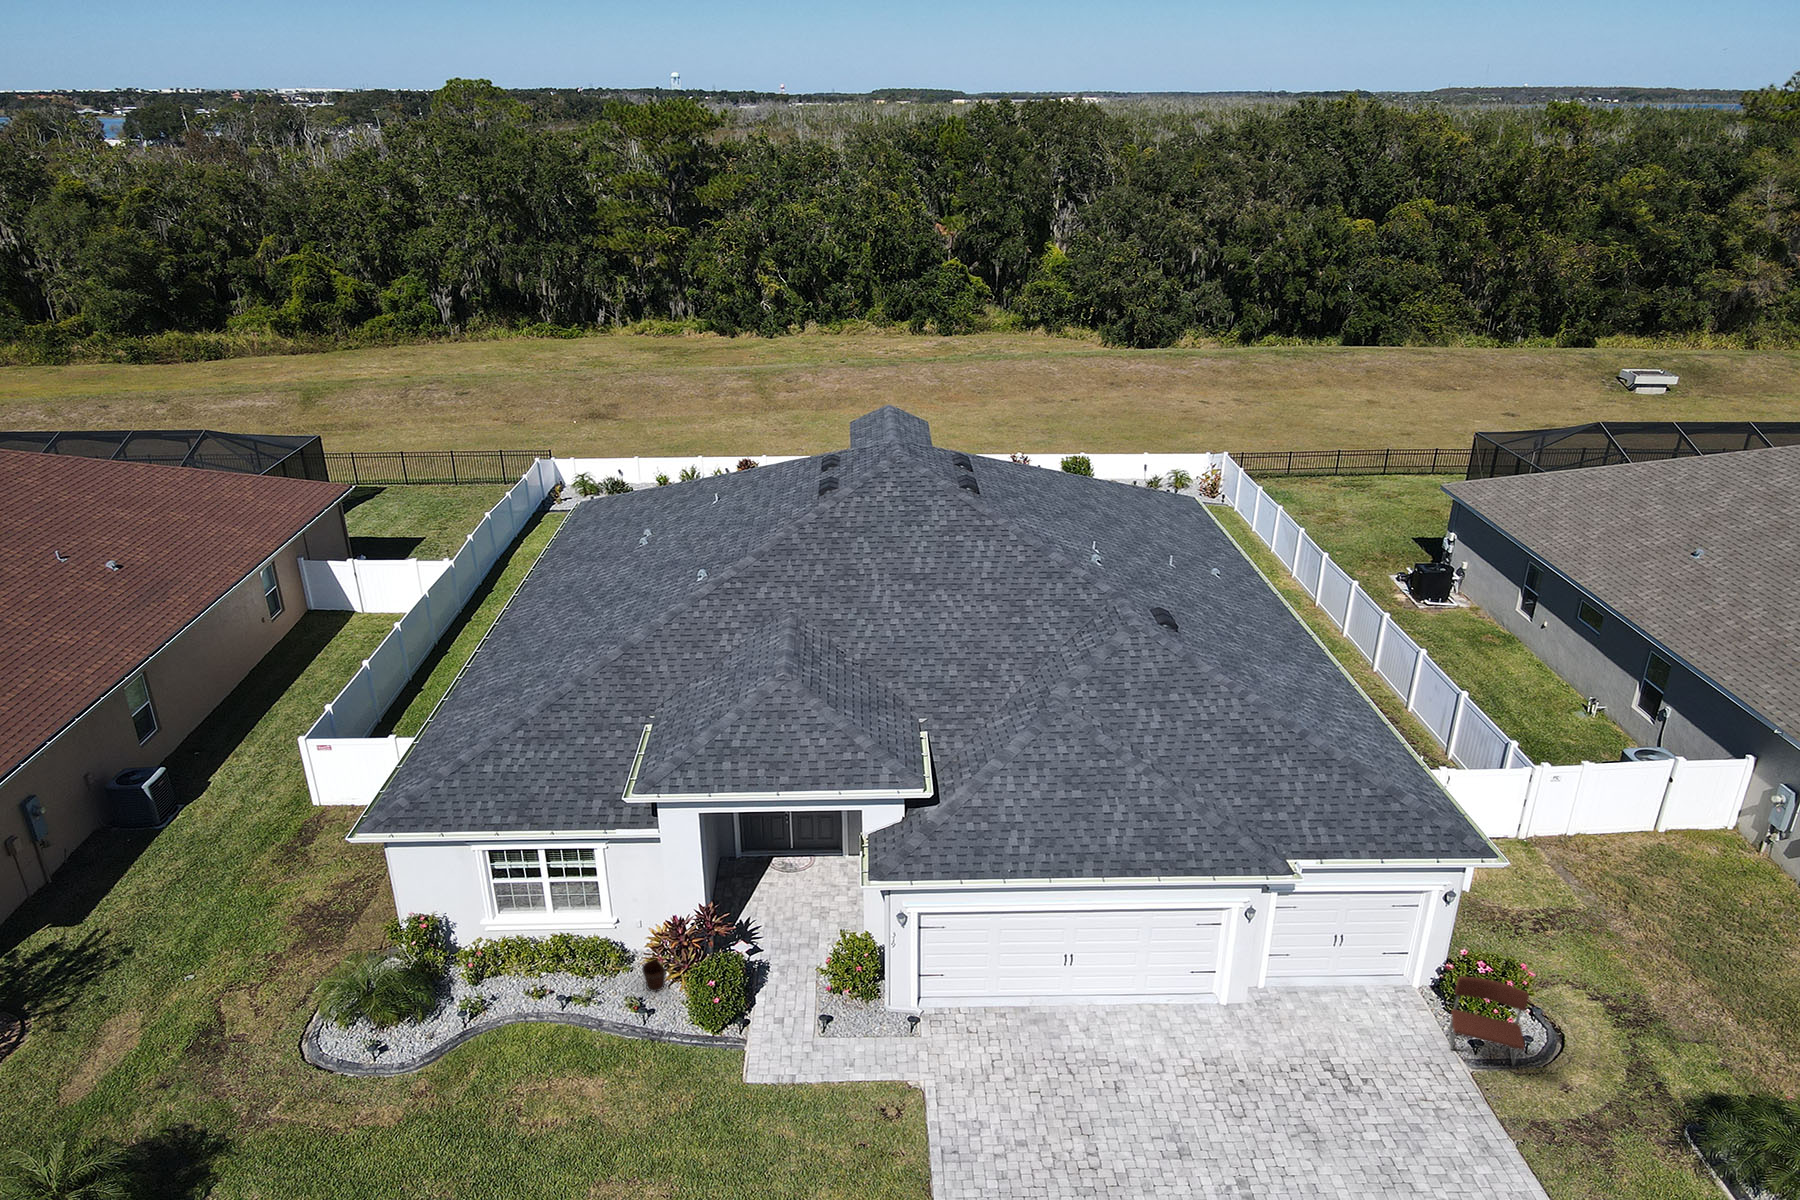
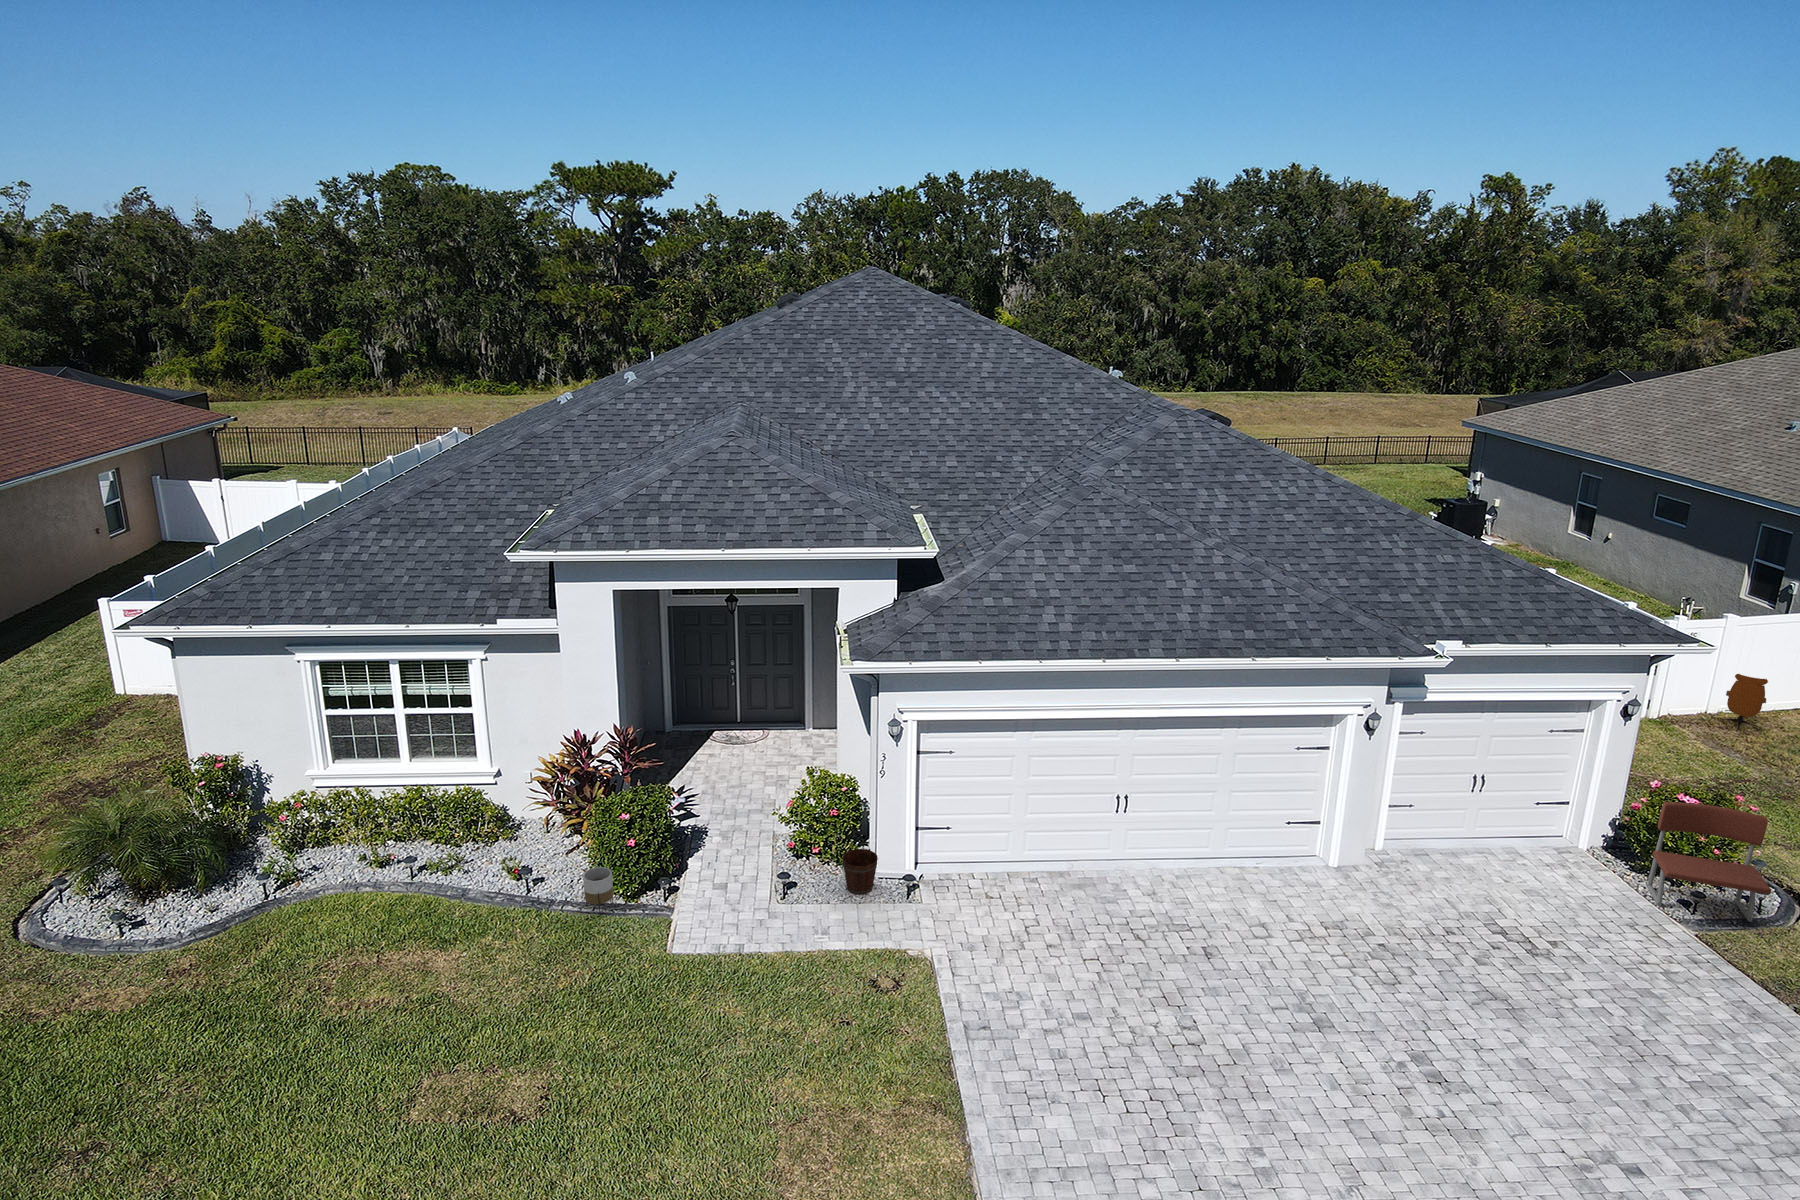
lounge chair: none [1562,828,1598,870] -> present [1718,674,1768,730]
bucket: present [642,959,666,992] -> present [842,849,878,895]
planter: none [684,1013,704,1049] -> present [583,867,614,917]

